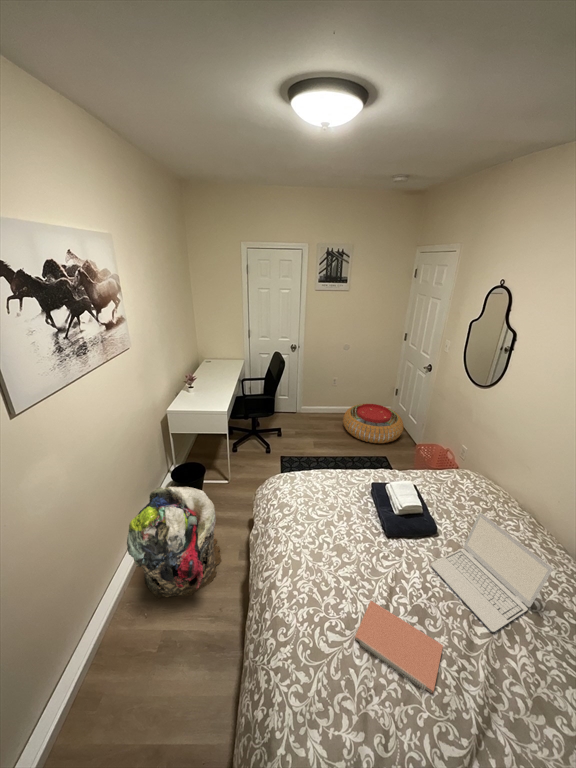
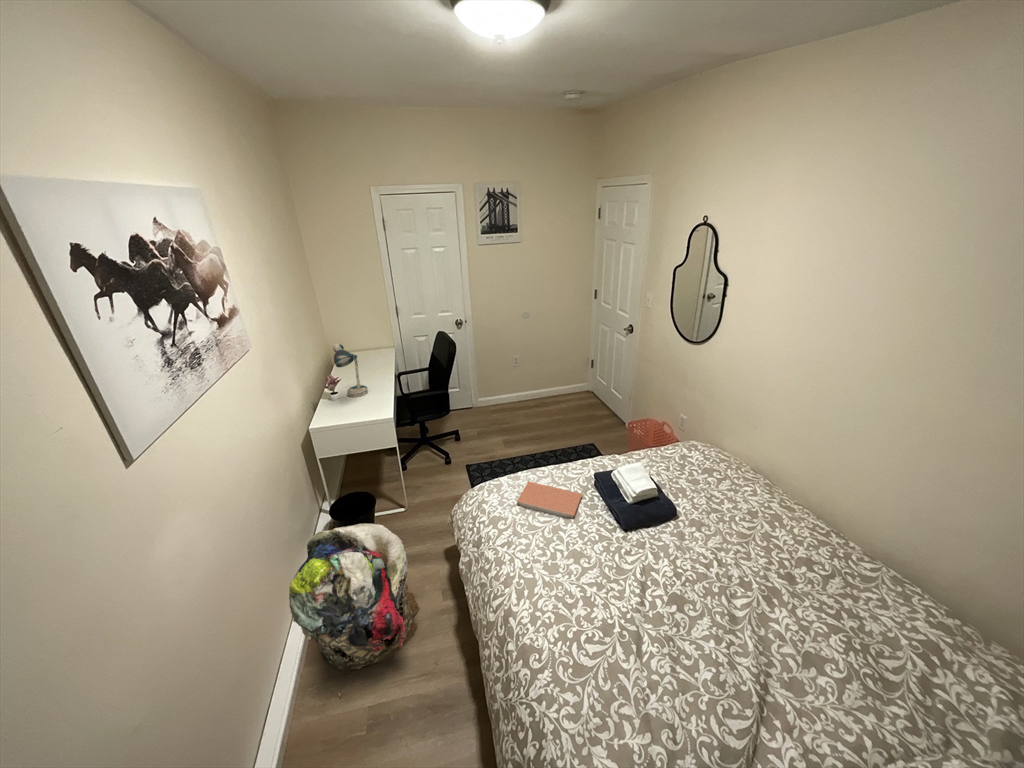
desk lamp: none [194,352,217,392] -> present [333,344,368,397]
pouf: present [343,404,404,443] -> none [533,383,607,431]
laptop: present [431,512,553,632] -> none [678,481,800,601]
notebook: present [355,601,443,694] -> present [517,481,582,518]

